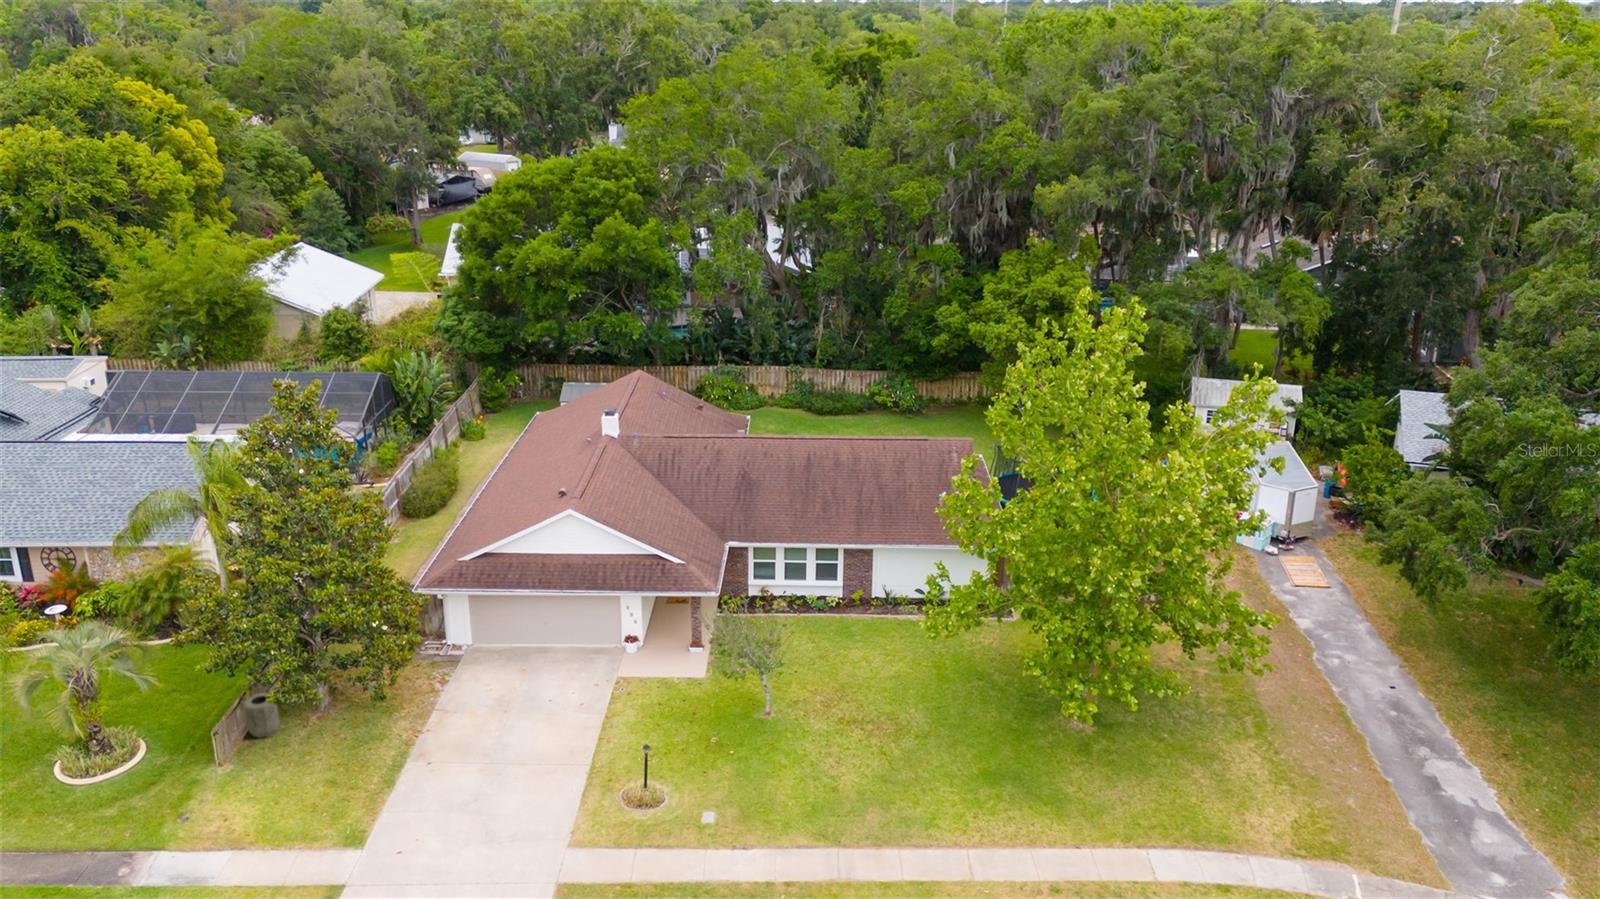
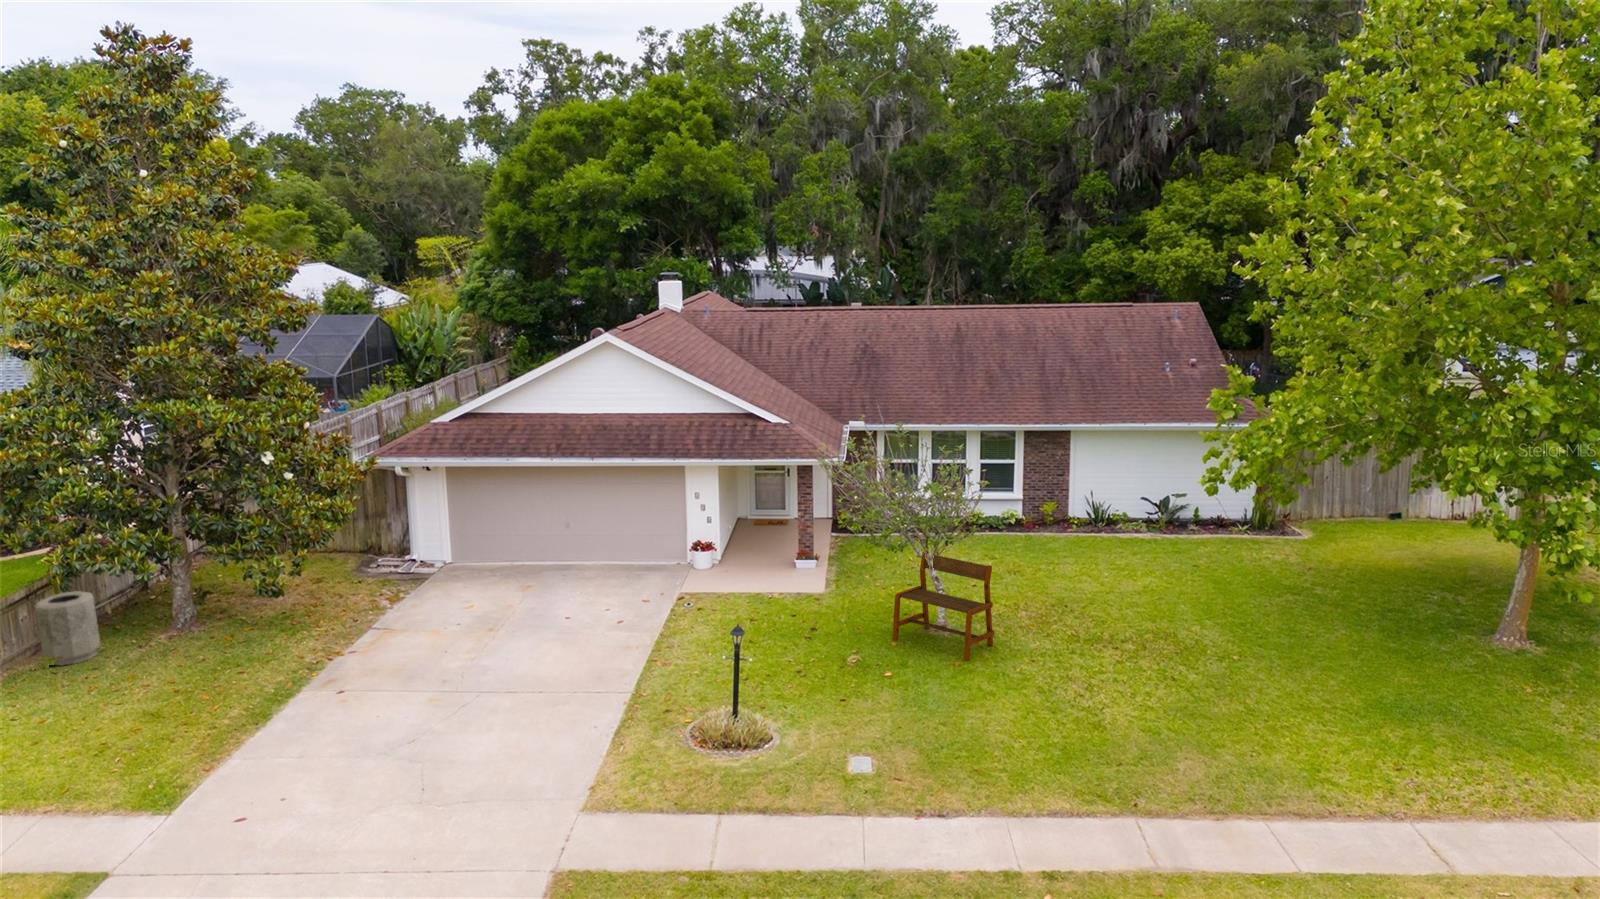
bench: none [740,670,796,739] -> present [893,552,994,661]

